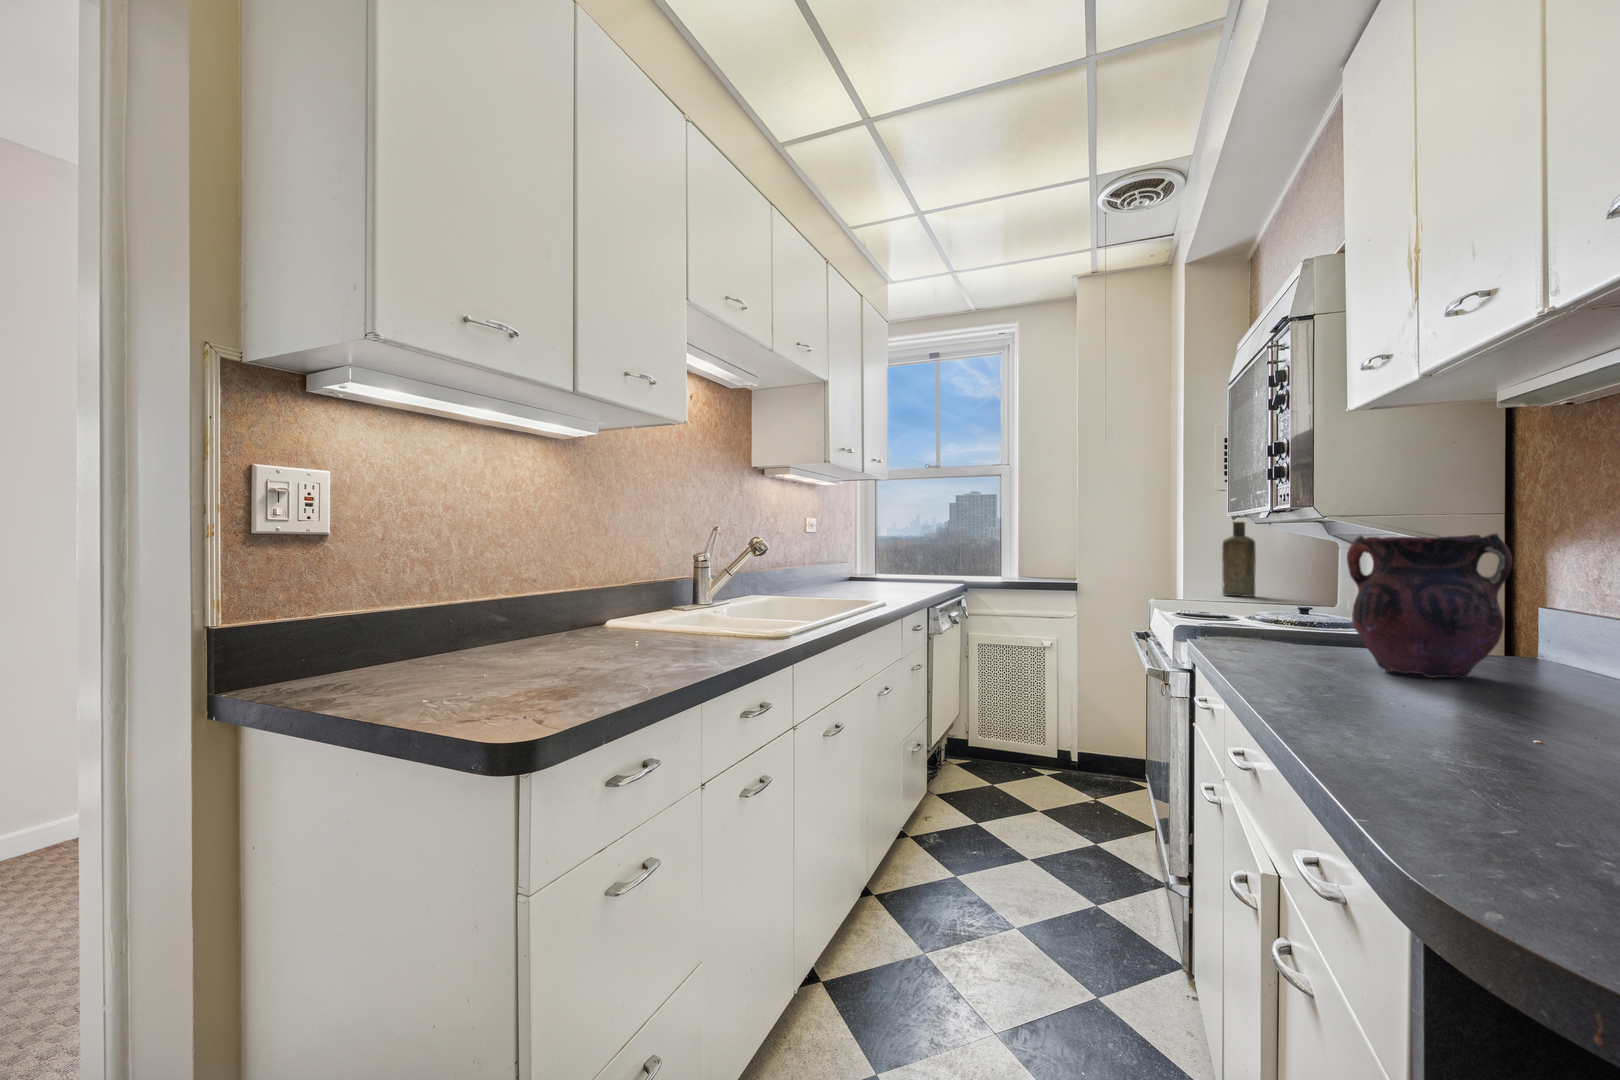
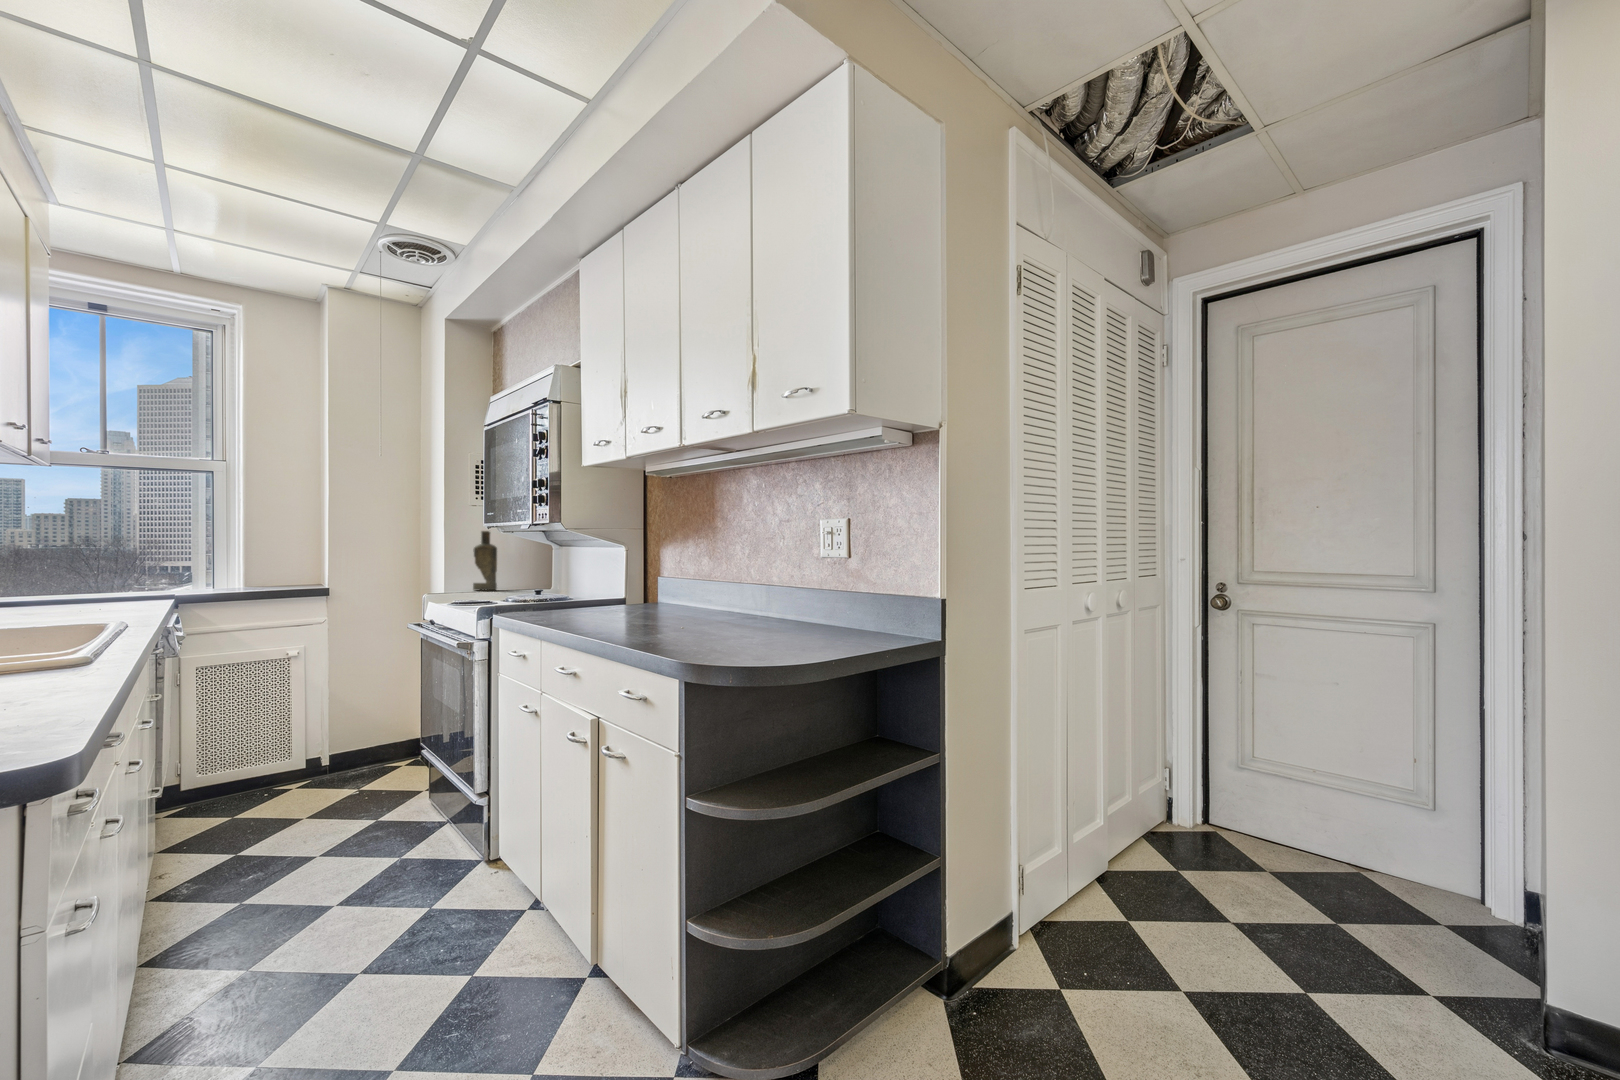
vase: present [1347,533,1512,678] -> none [586,538,652,613]

